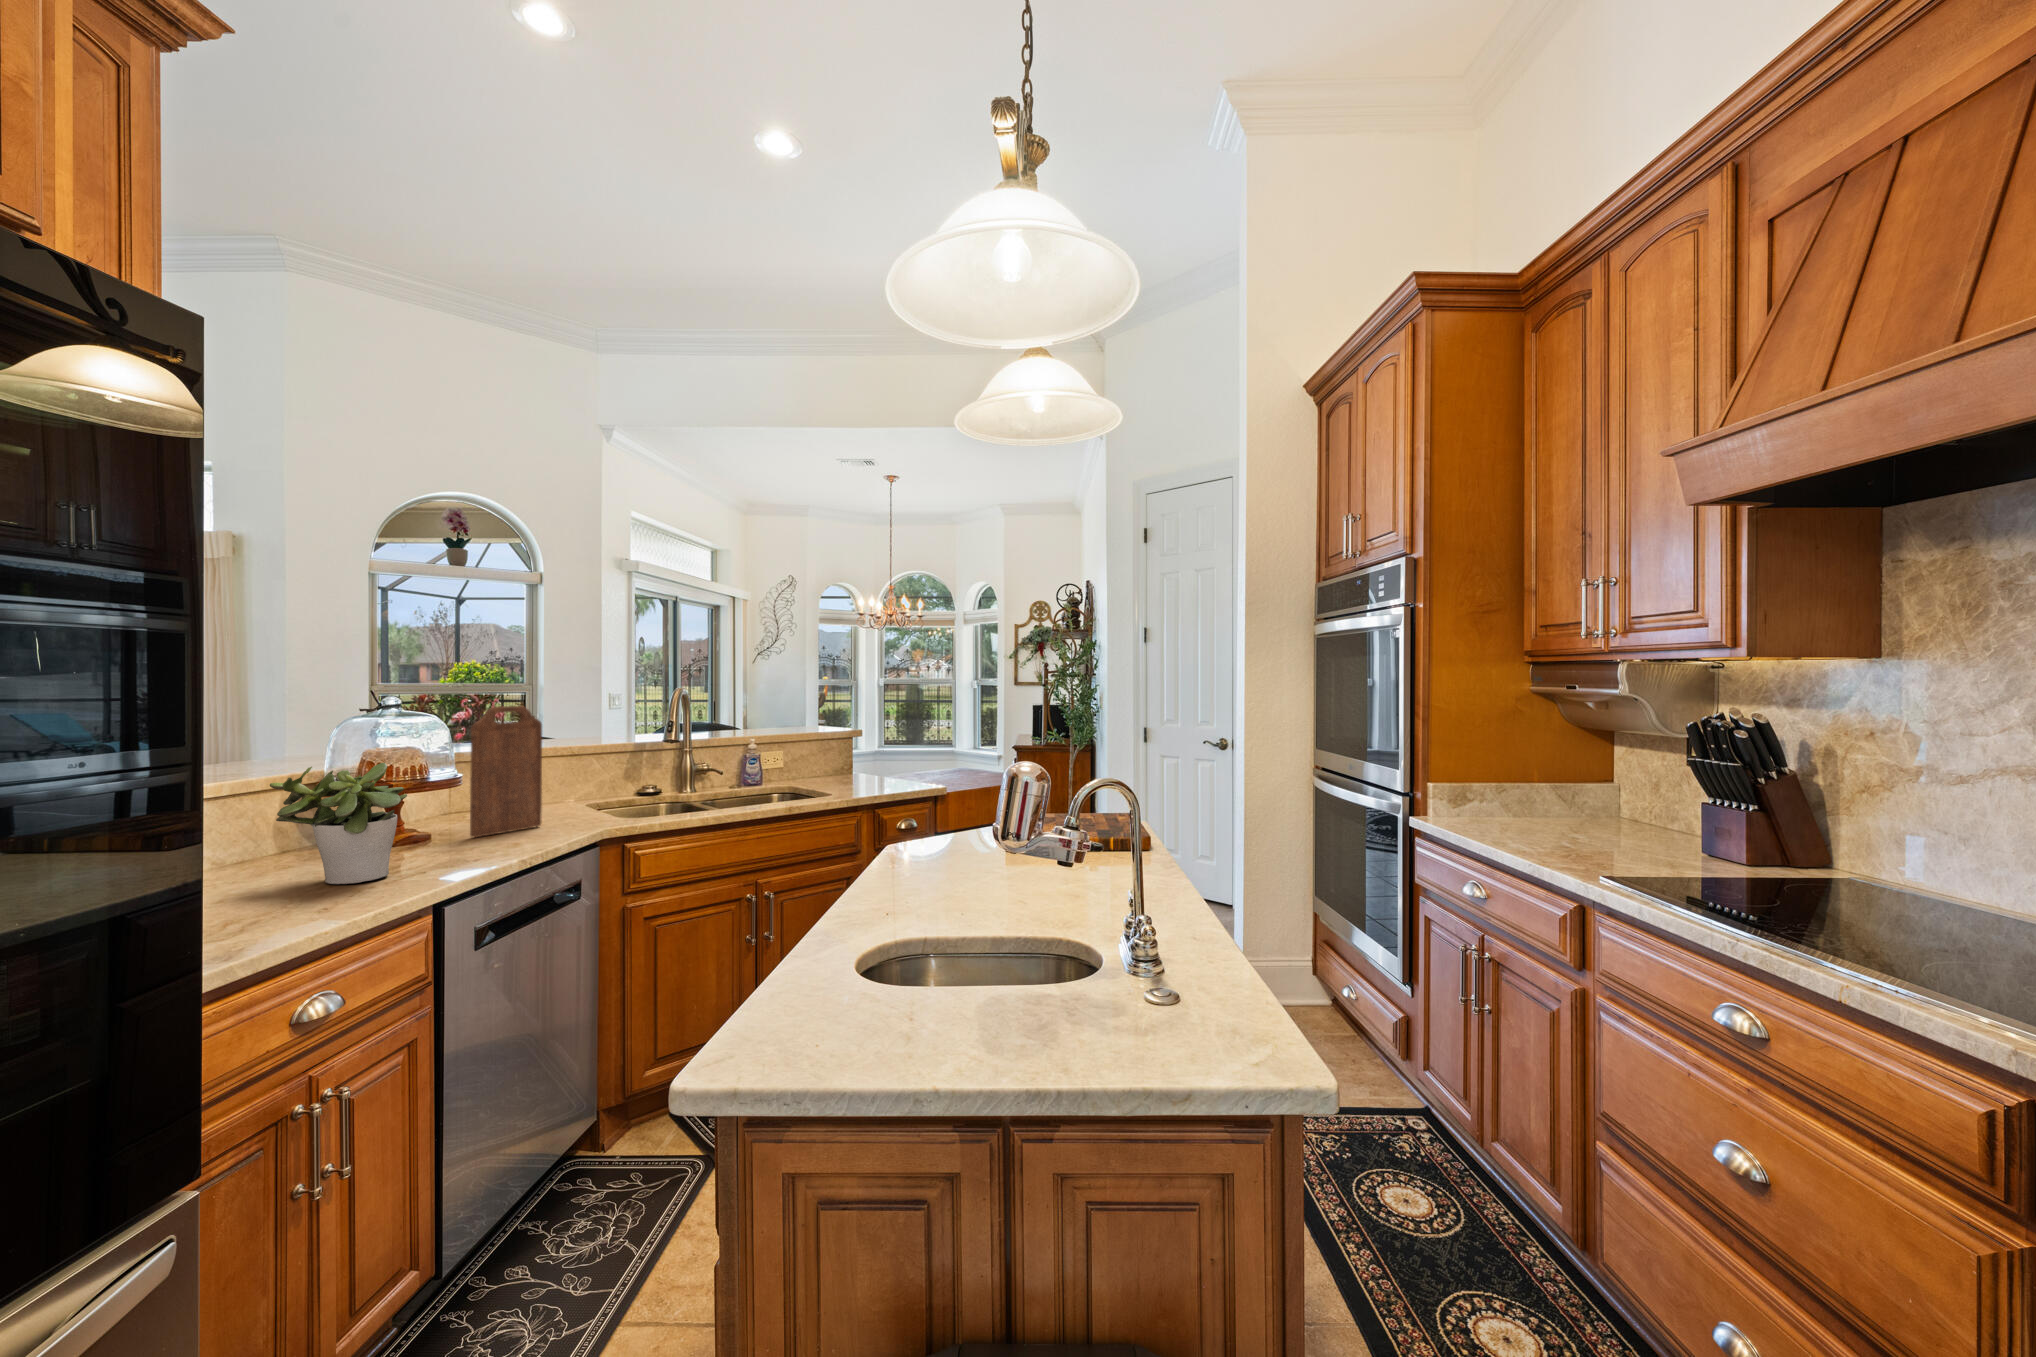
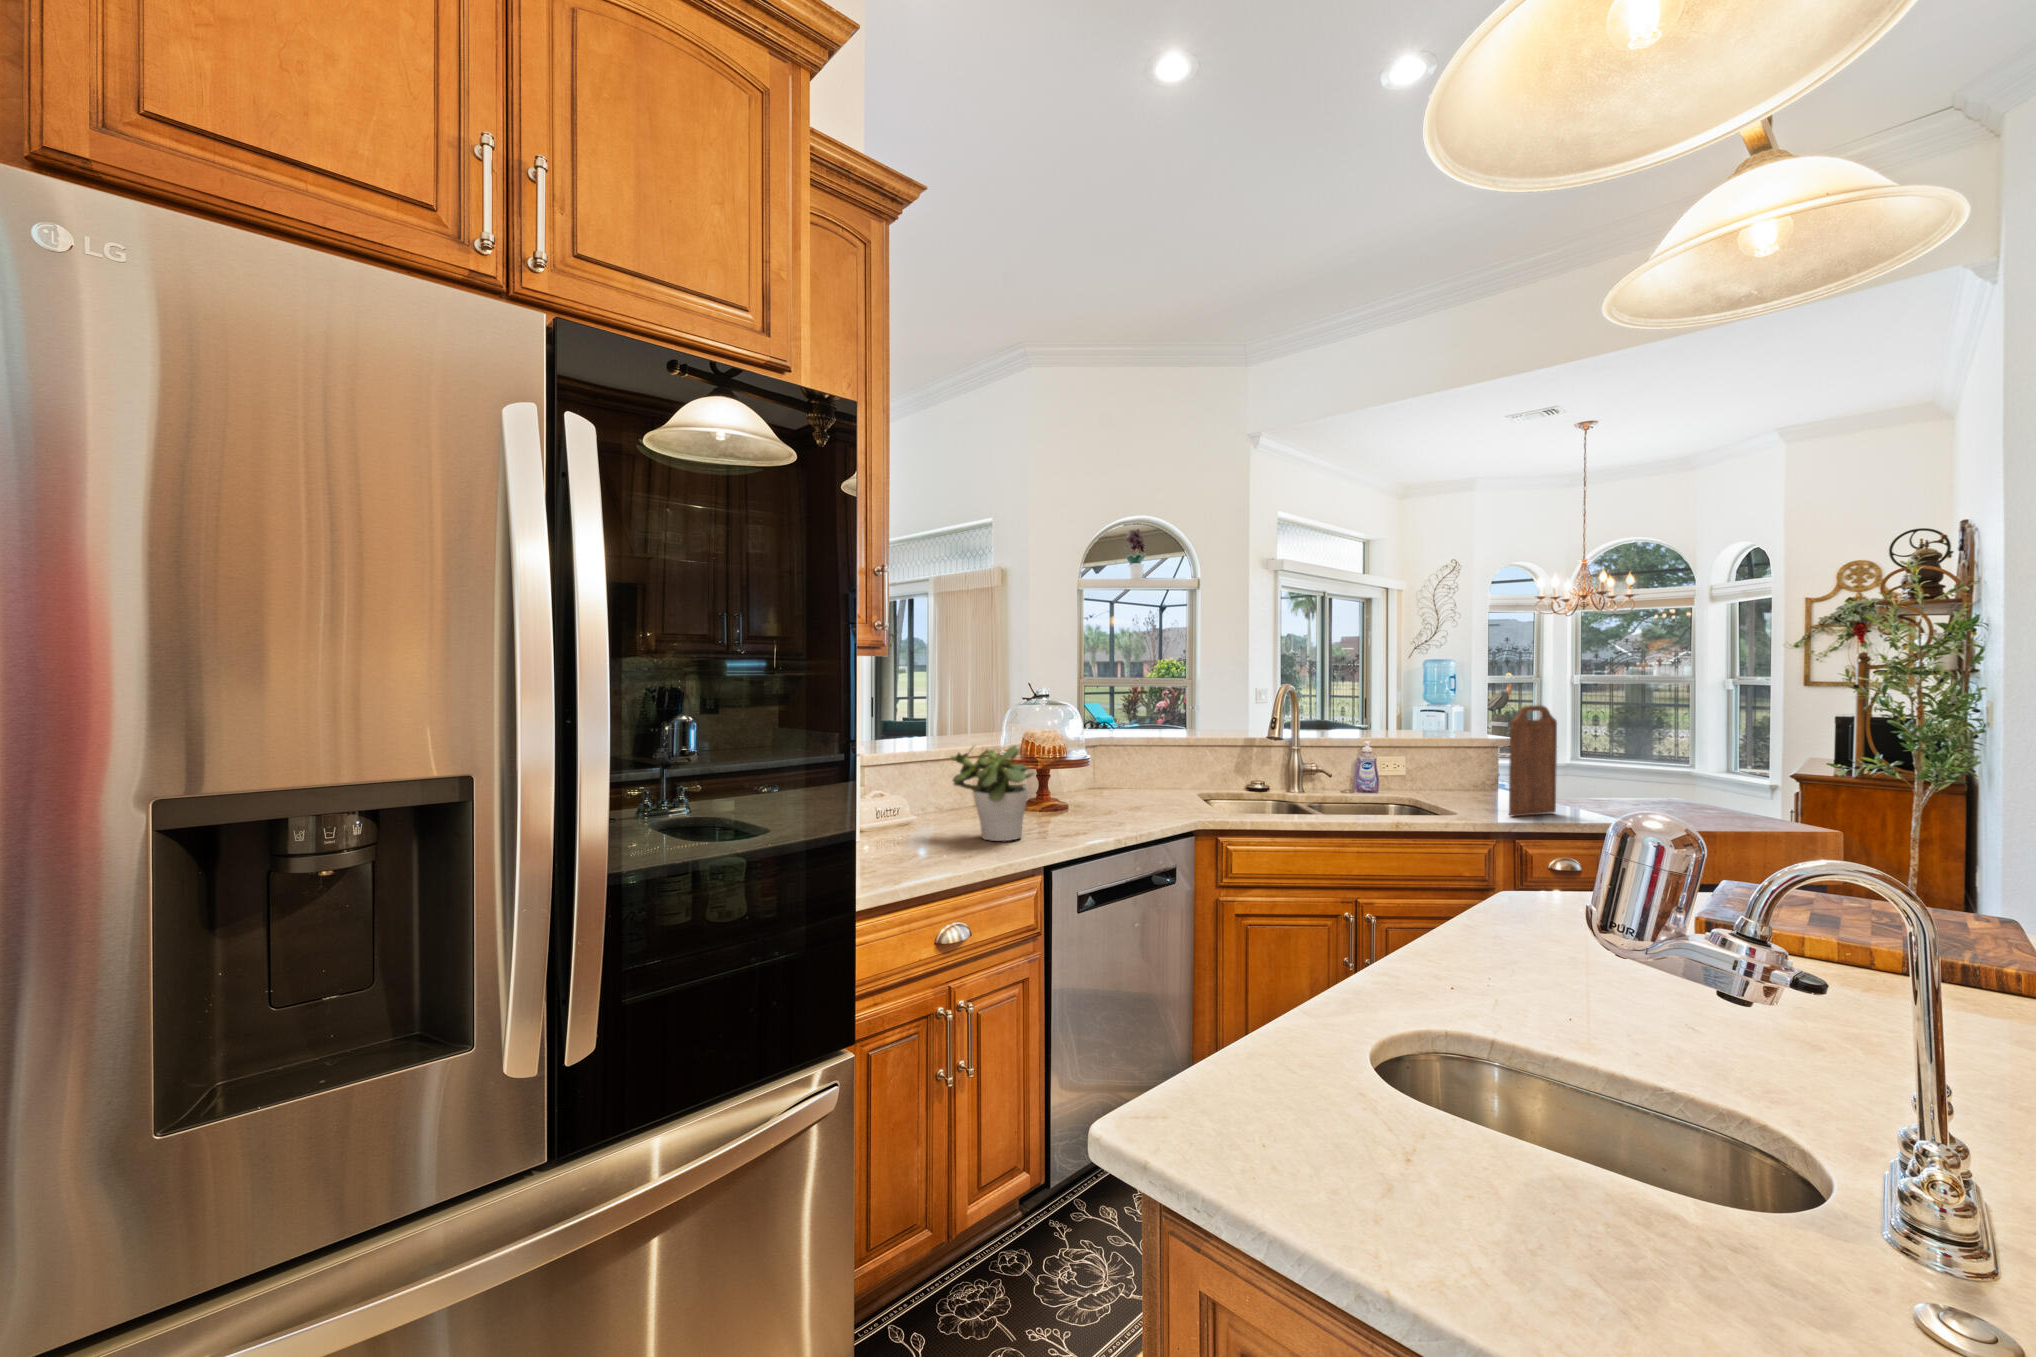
cutting board: present [470,706,542,837] -> present [1509,705,1557,816]

